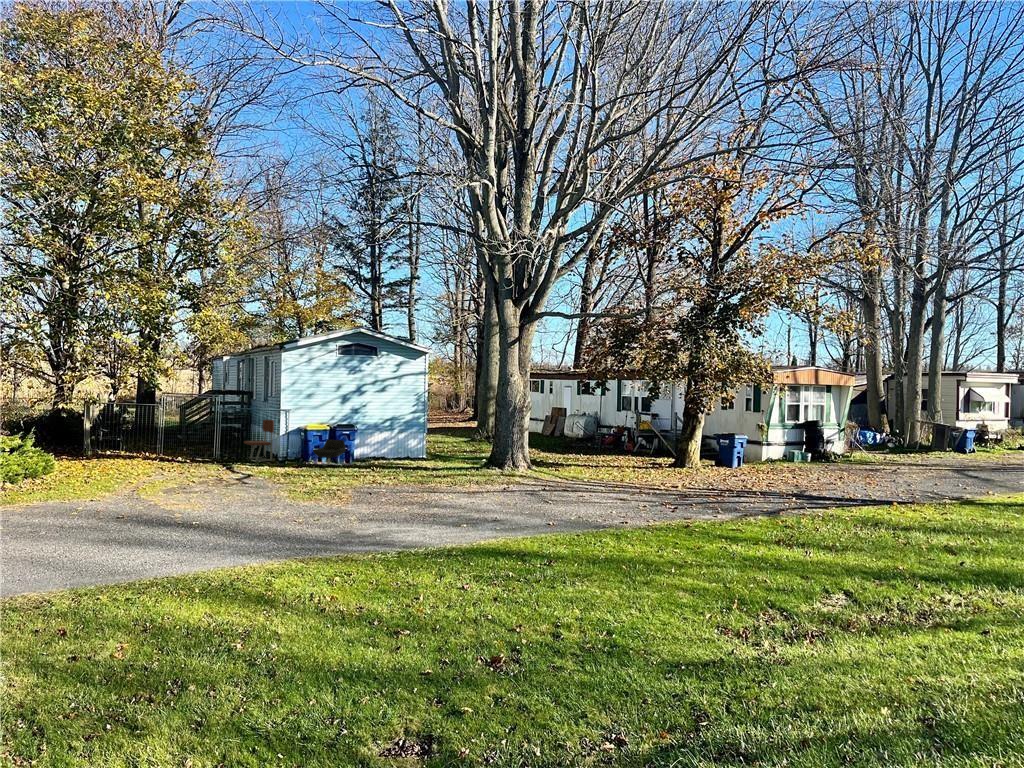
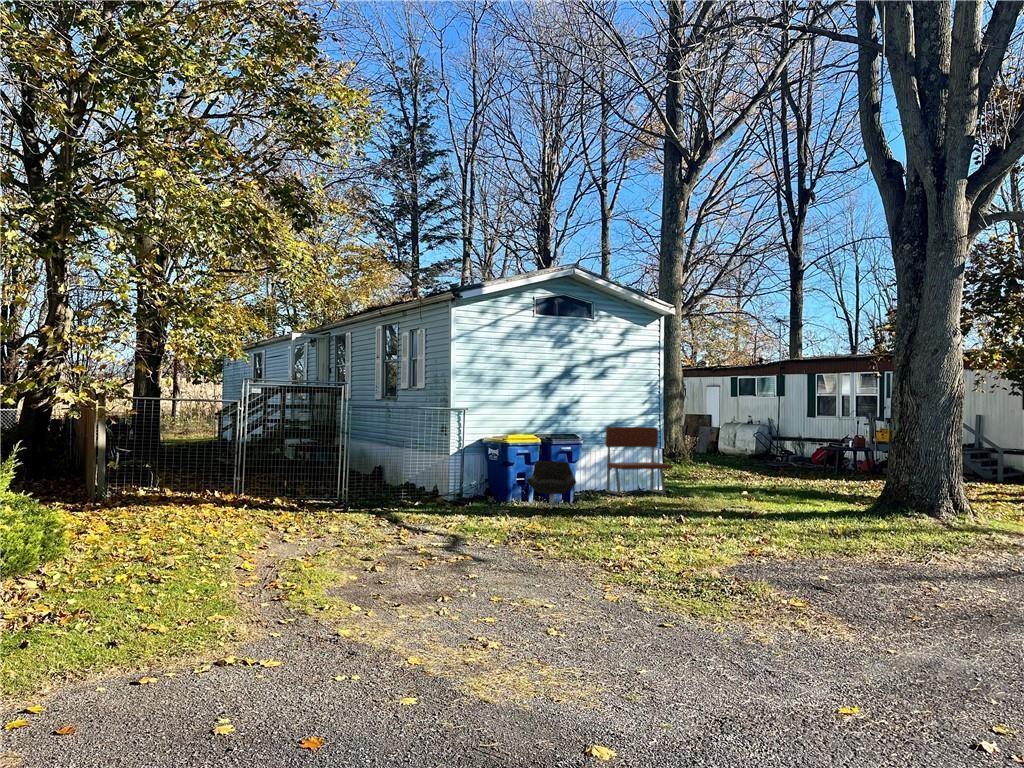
bench: present [244,419,274,461] -> present [605,427,673,495]

